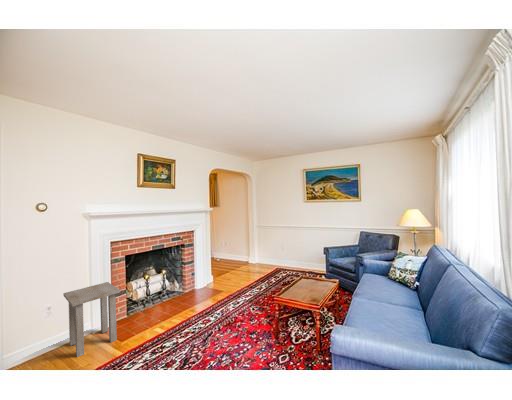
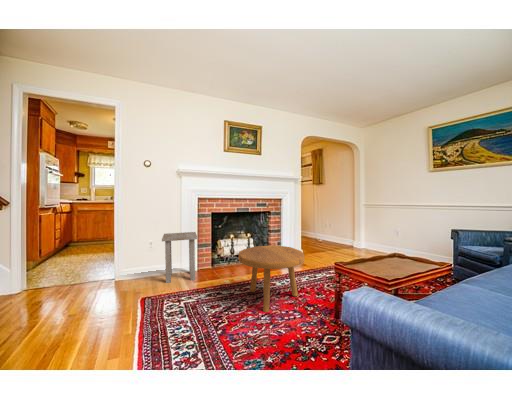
footstool: none [184,282,246,353] -> present [238,246,304,312]

